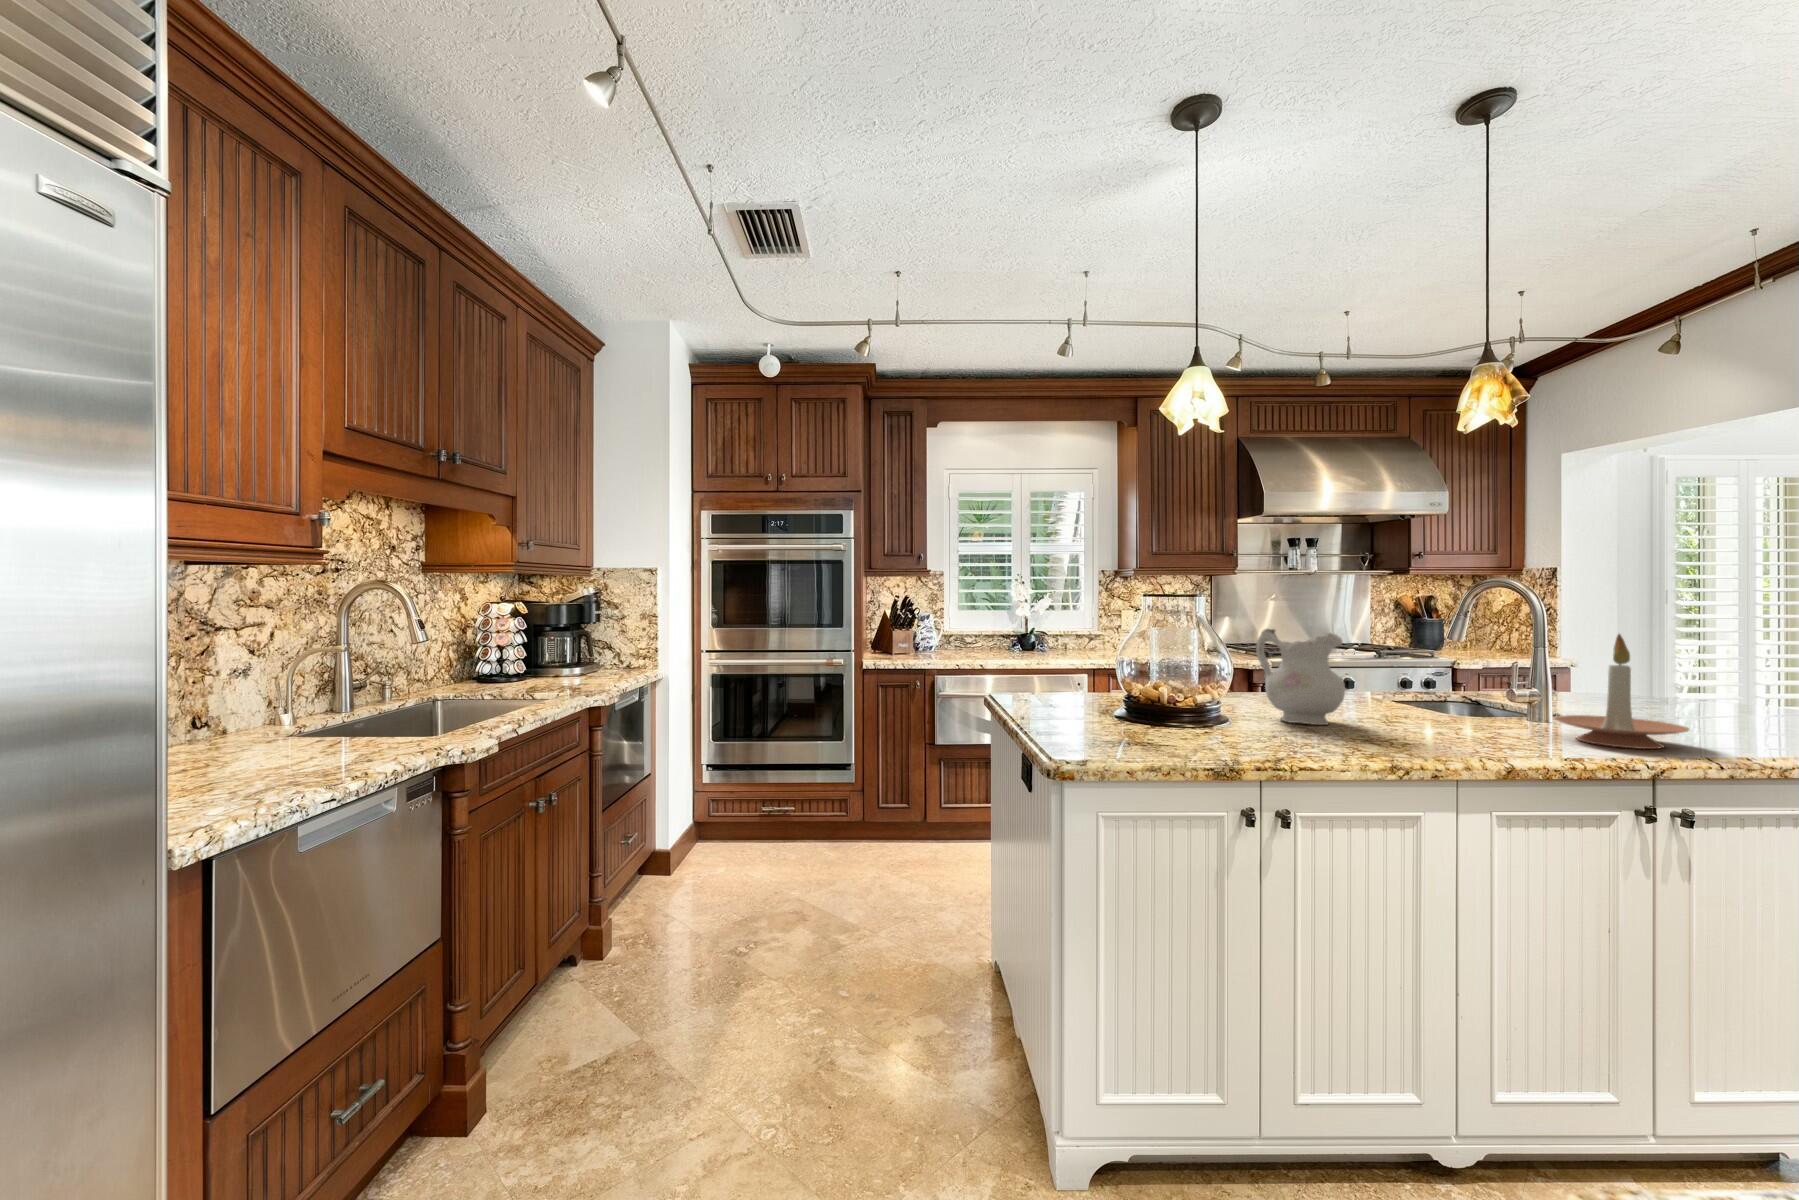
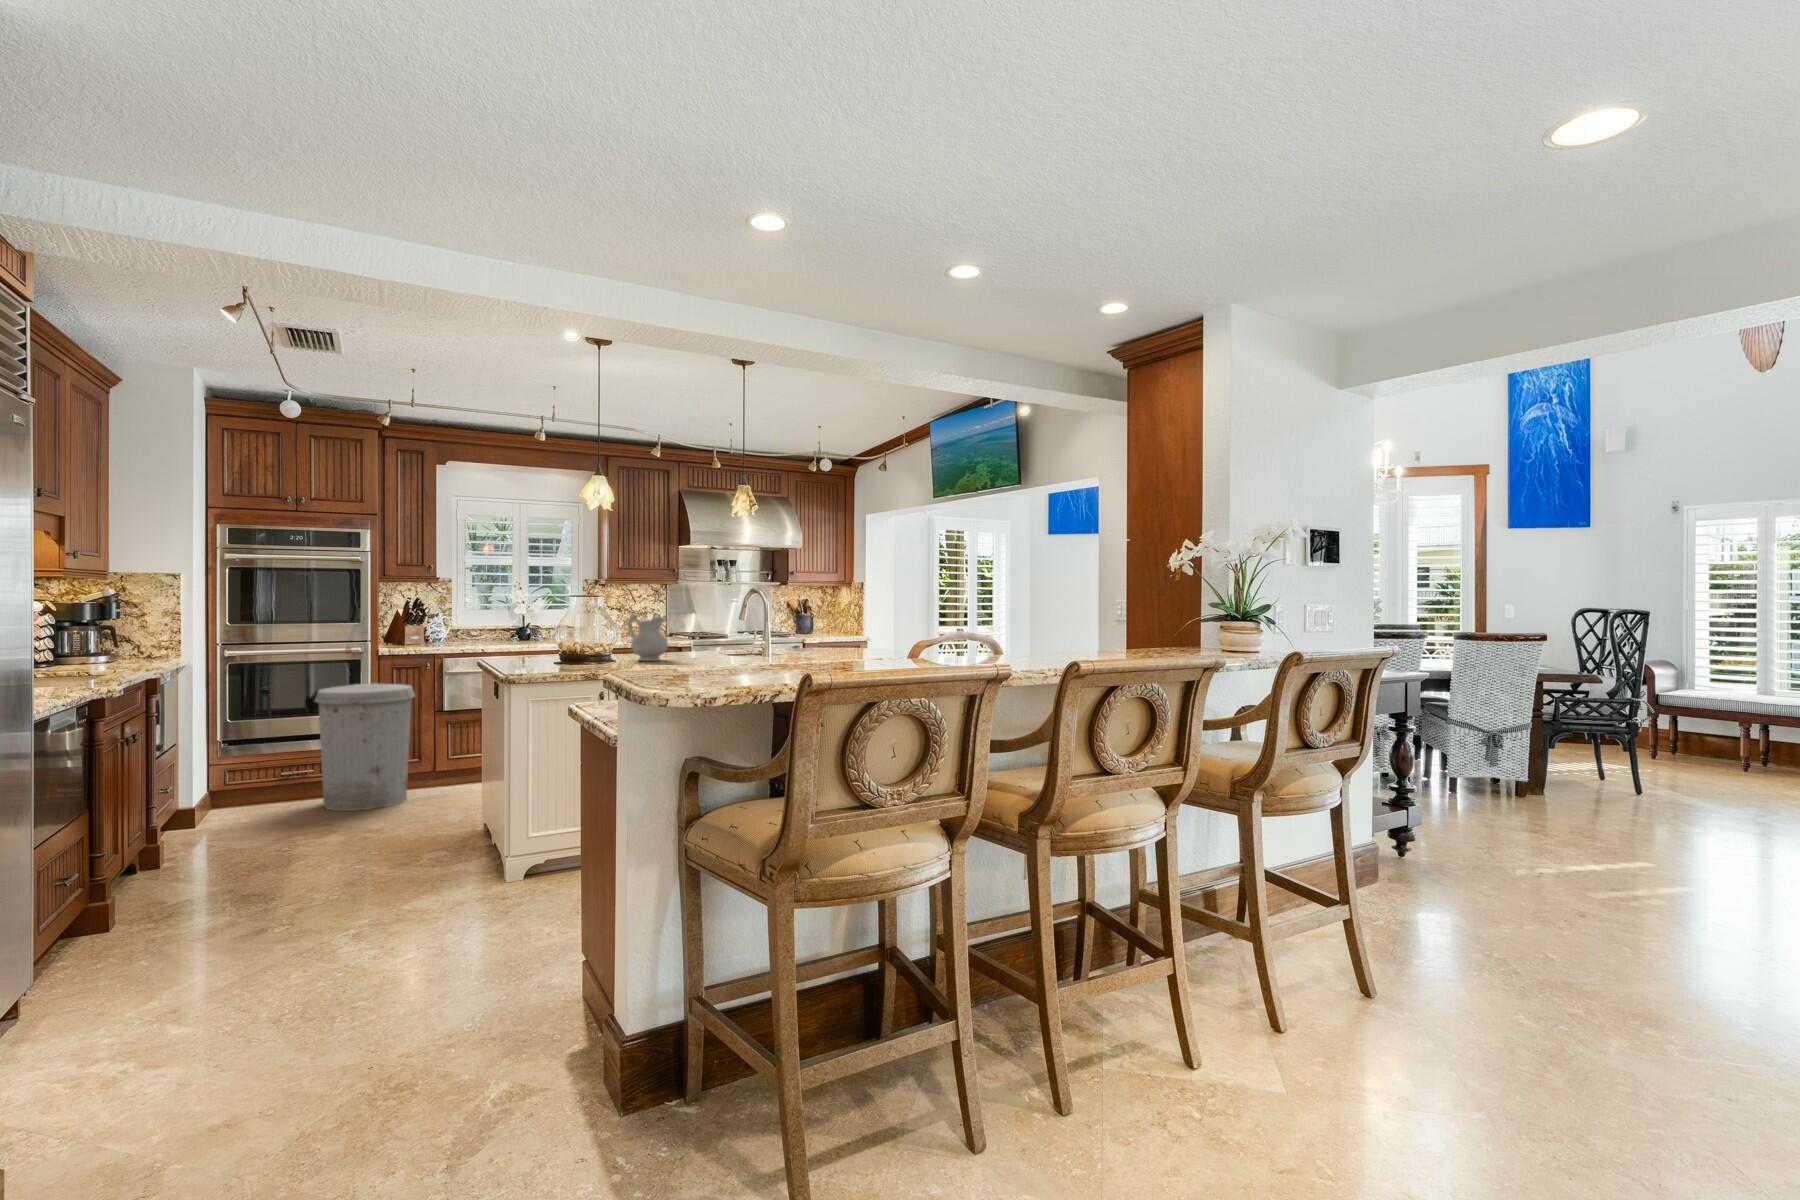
candle holder: present [1555,634,1689,749] -> none [748,614,791,661]
trash can: none [791,706,903,877] -> present [315,683,415,811]

